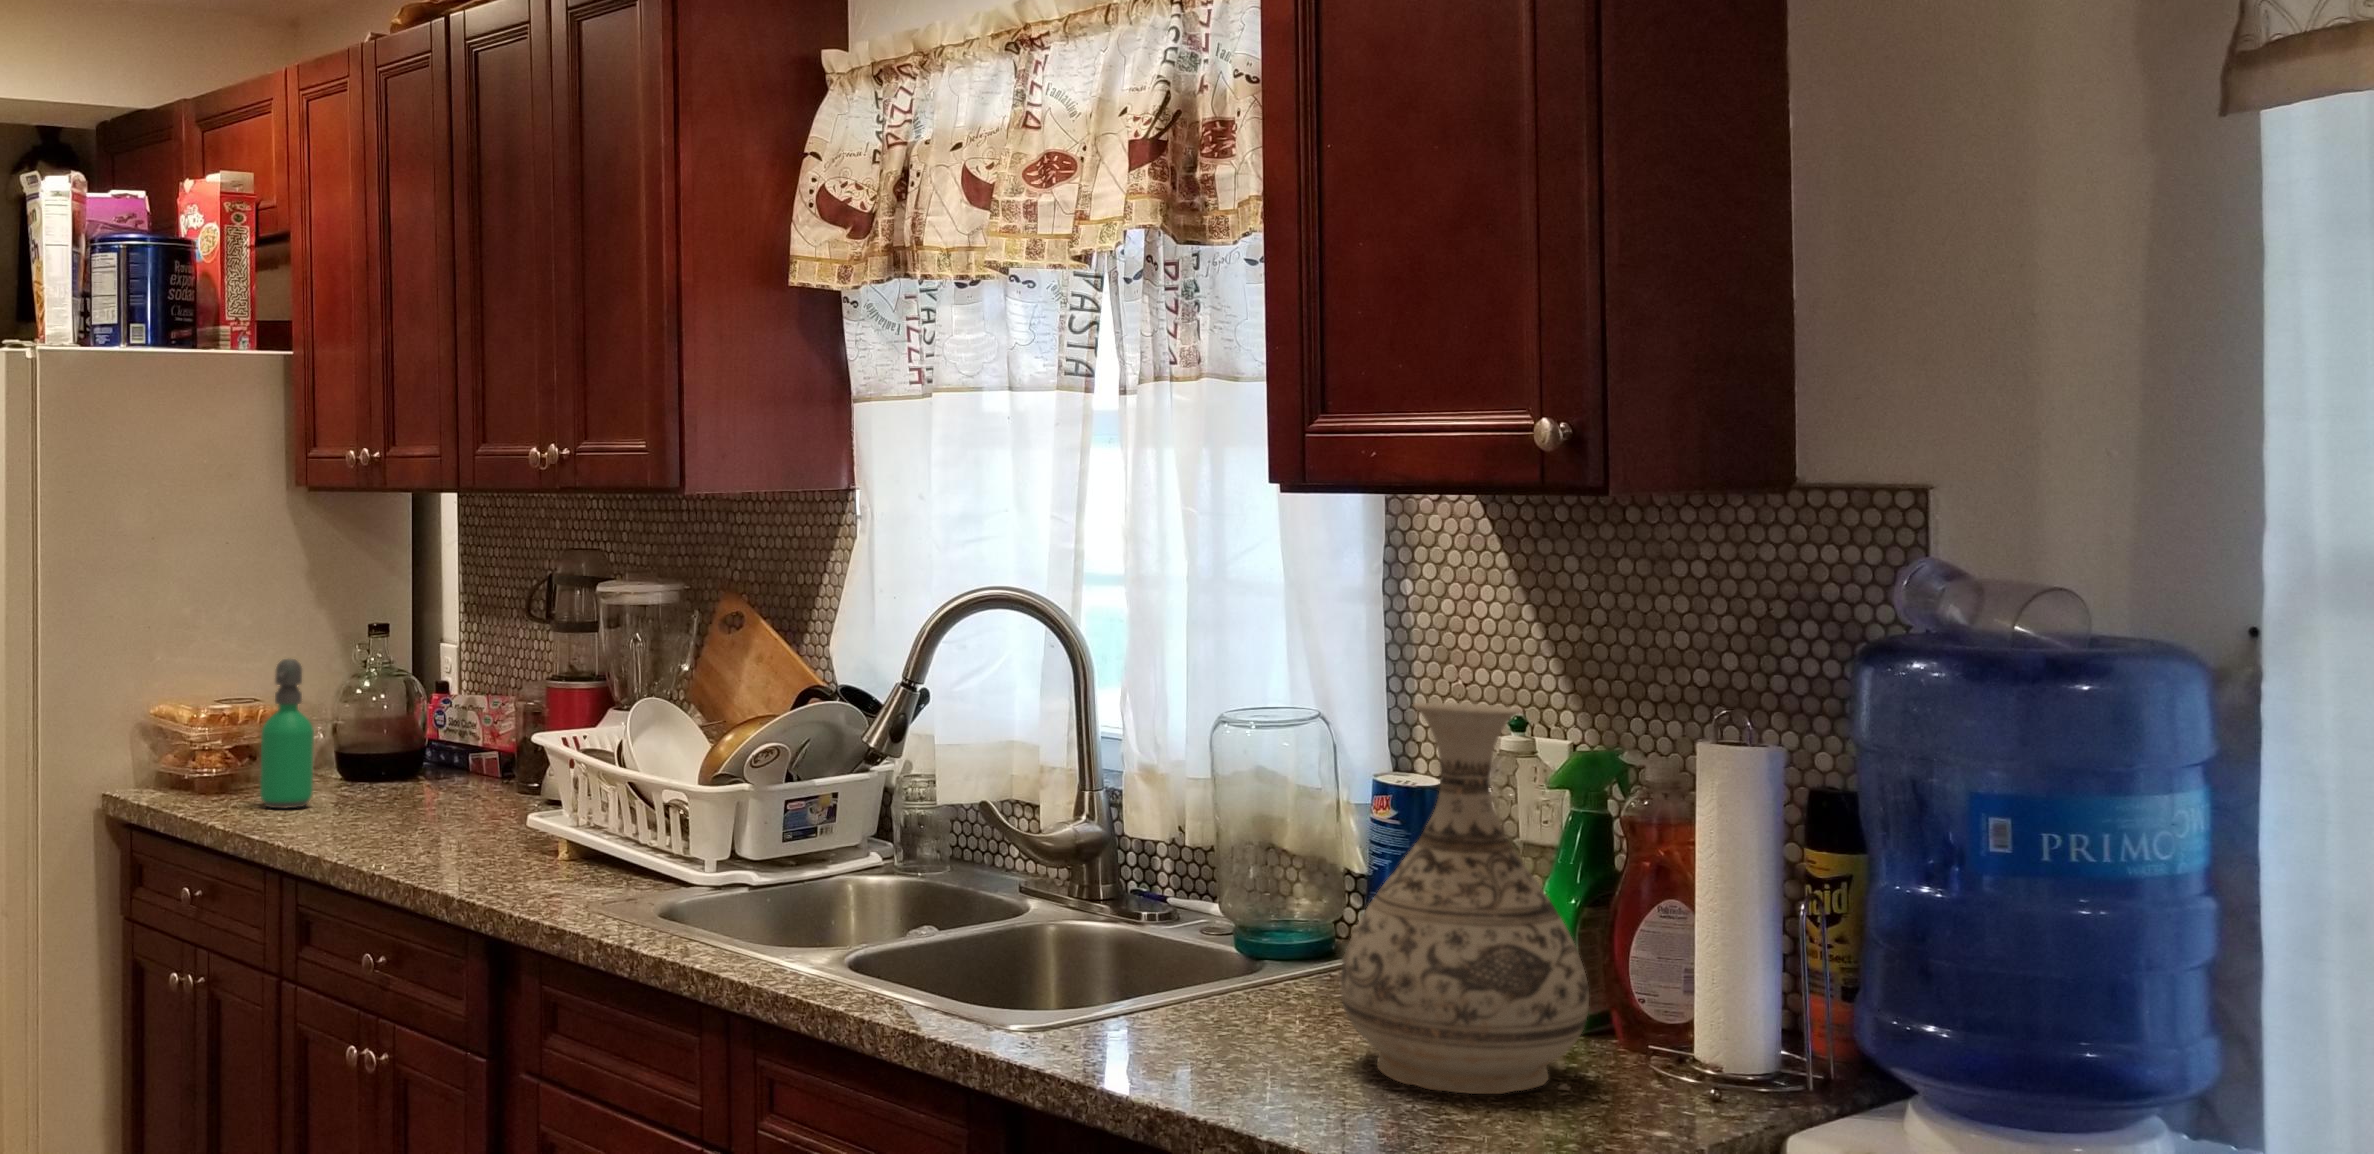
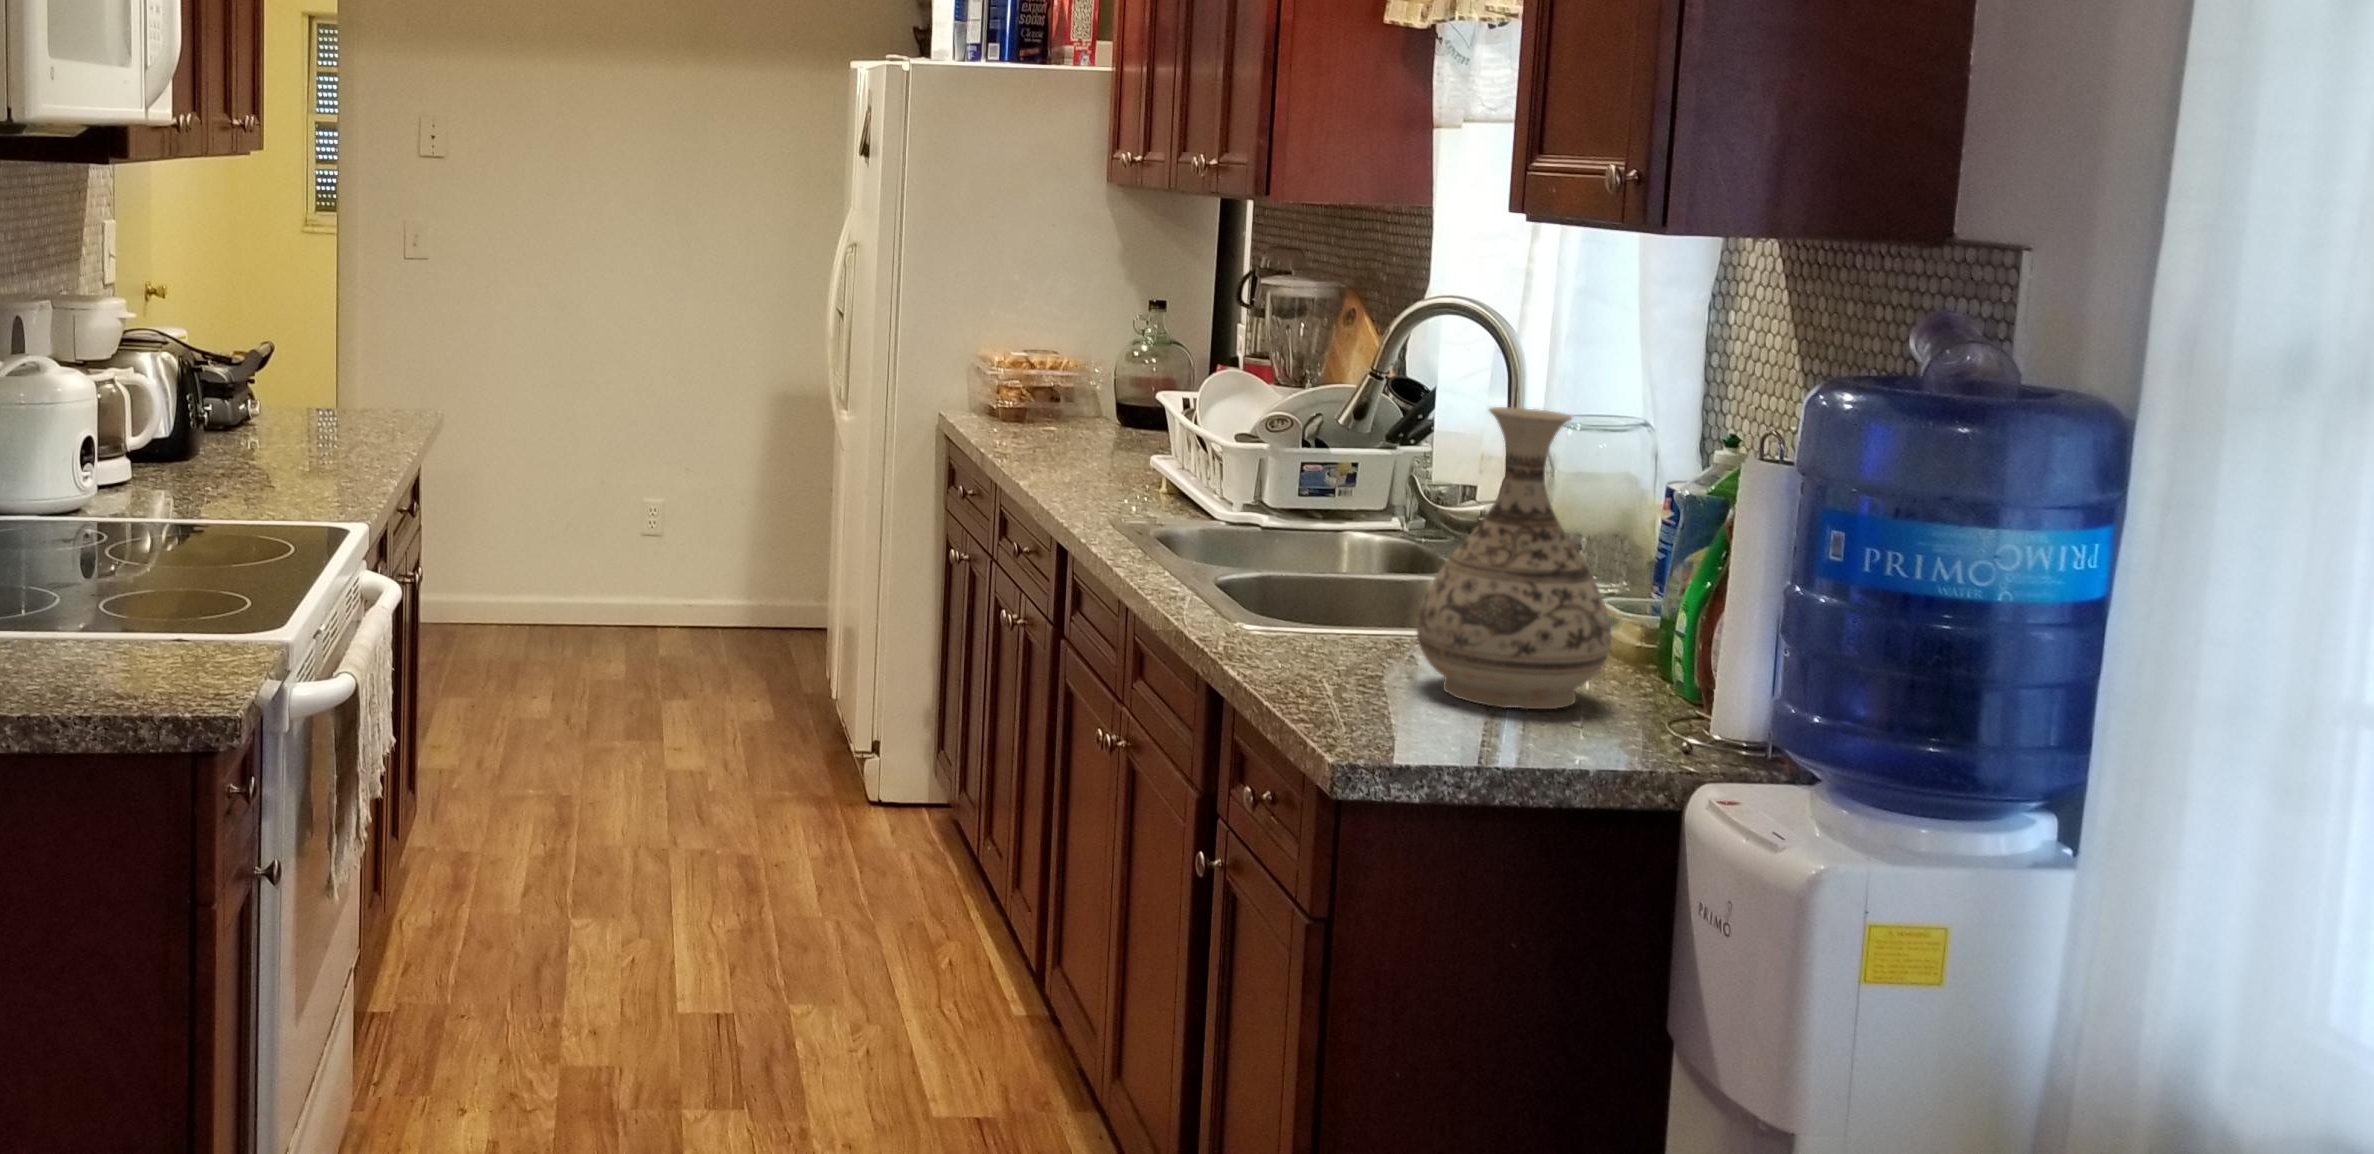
soap dispenser: present [260,659,314,808] -> none [1022,323,1065,441]

